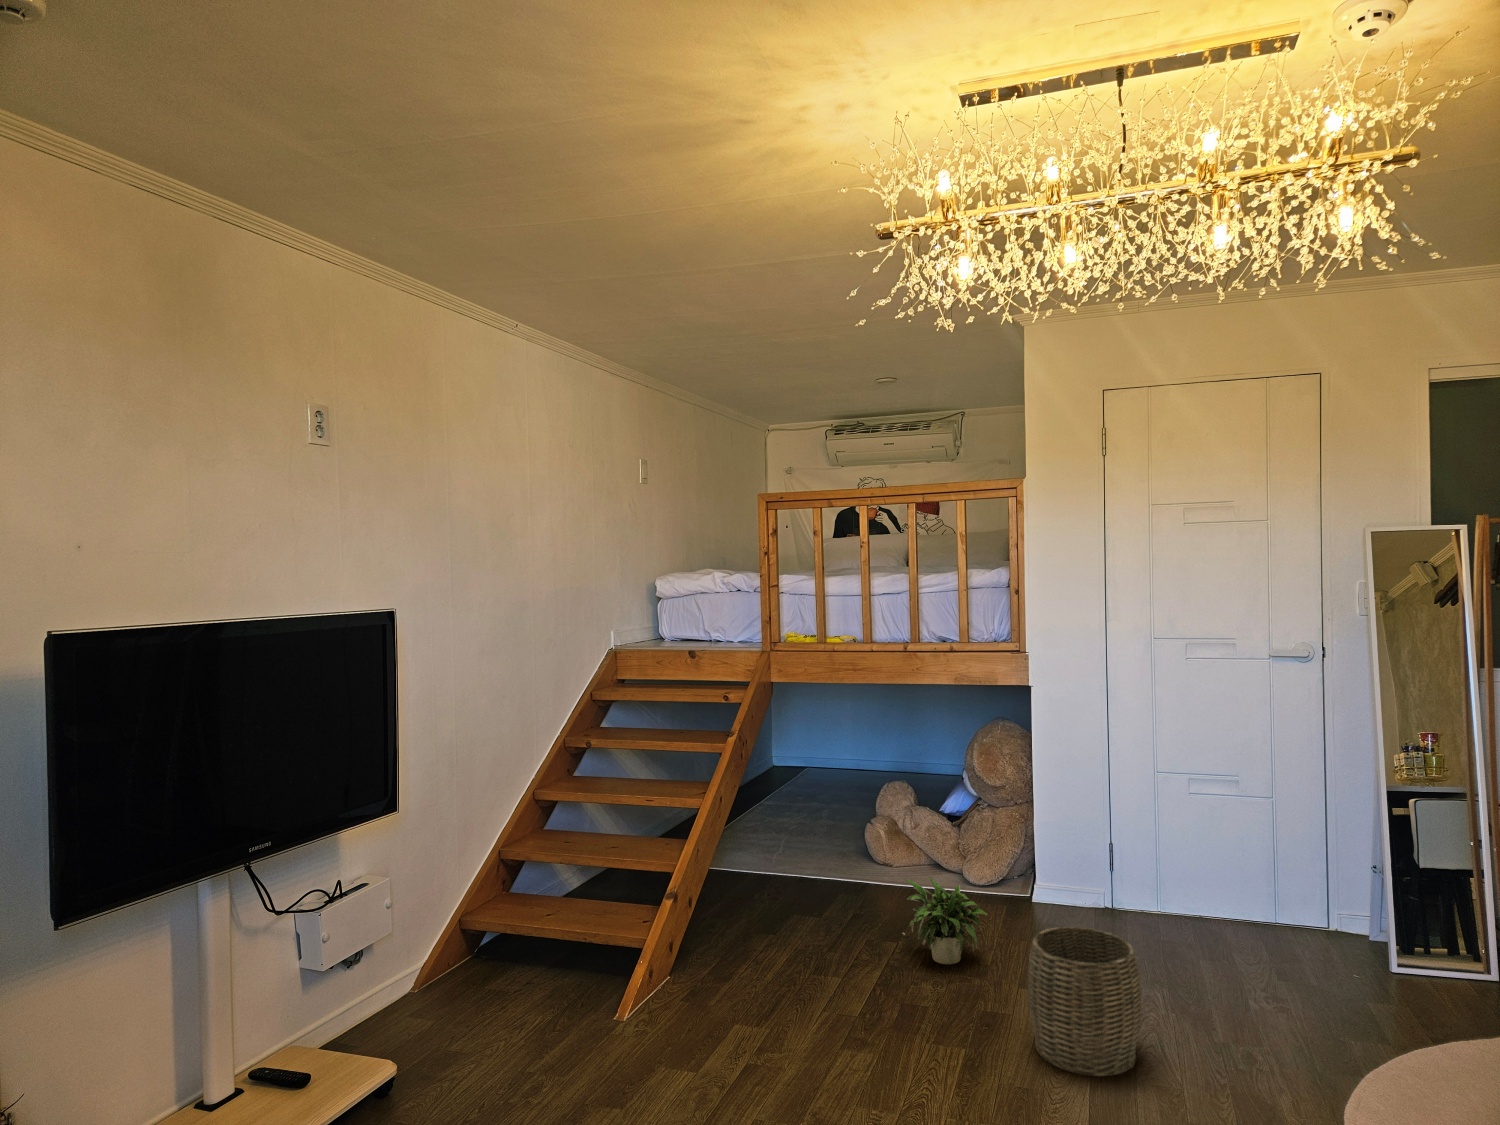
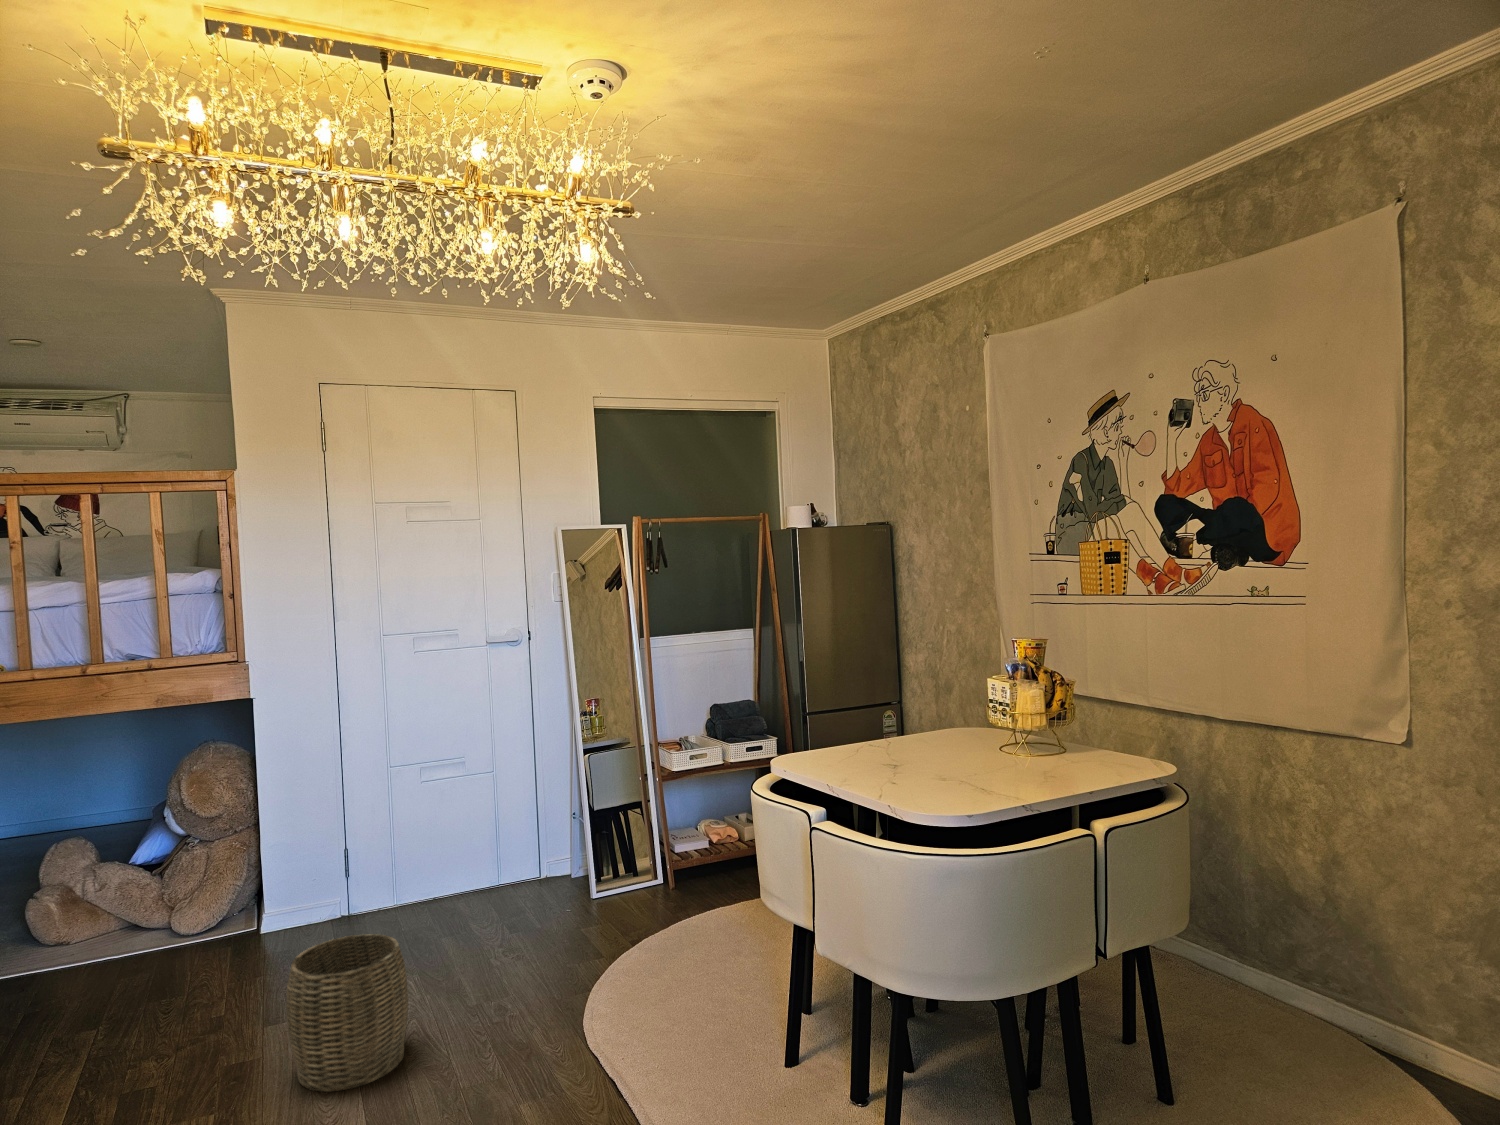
potted plant: present [903,876,987,964] -> none [100,938,220,1037]

